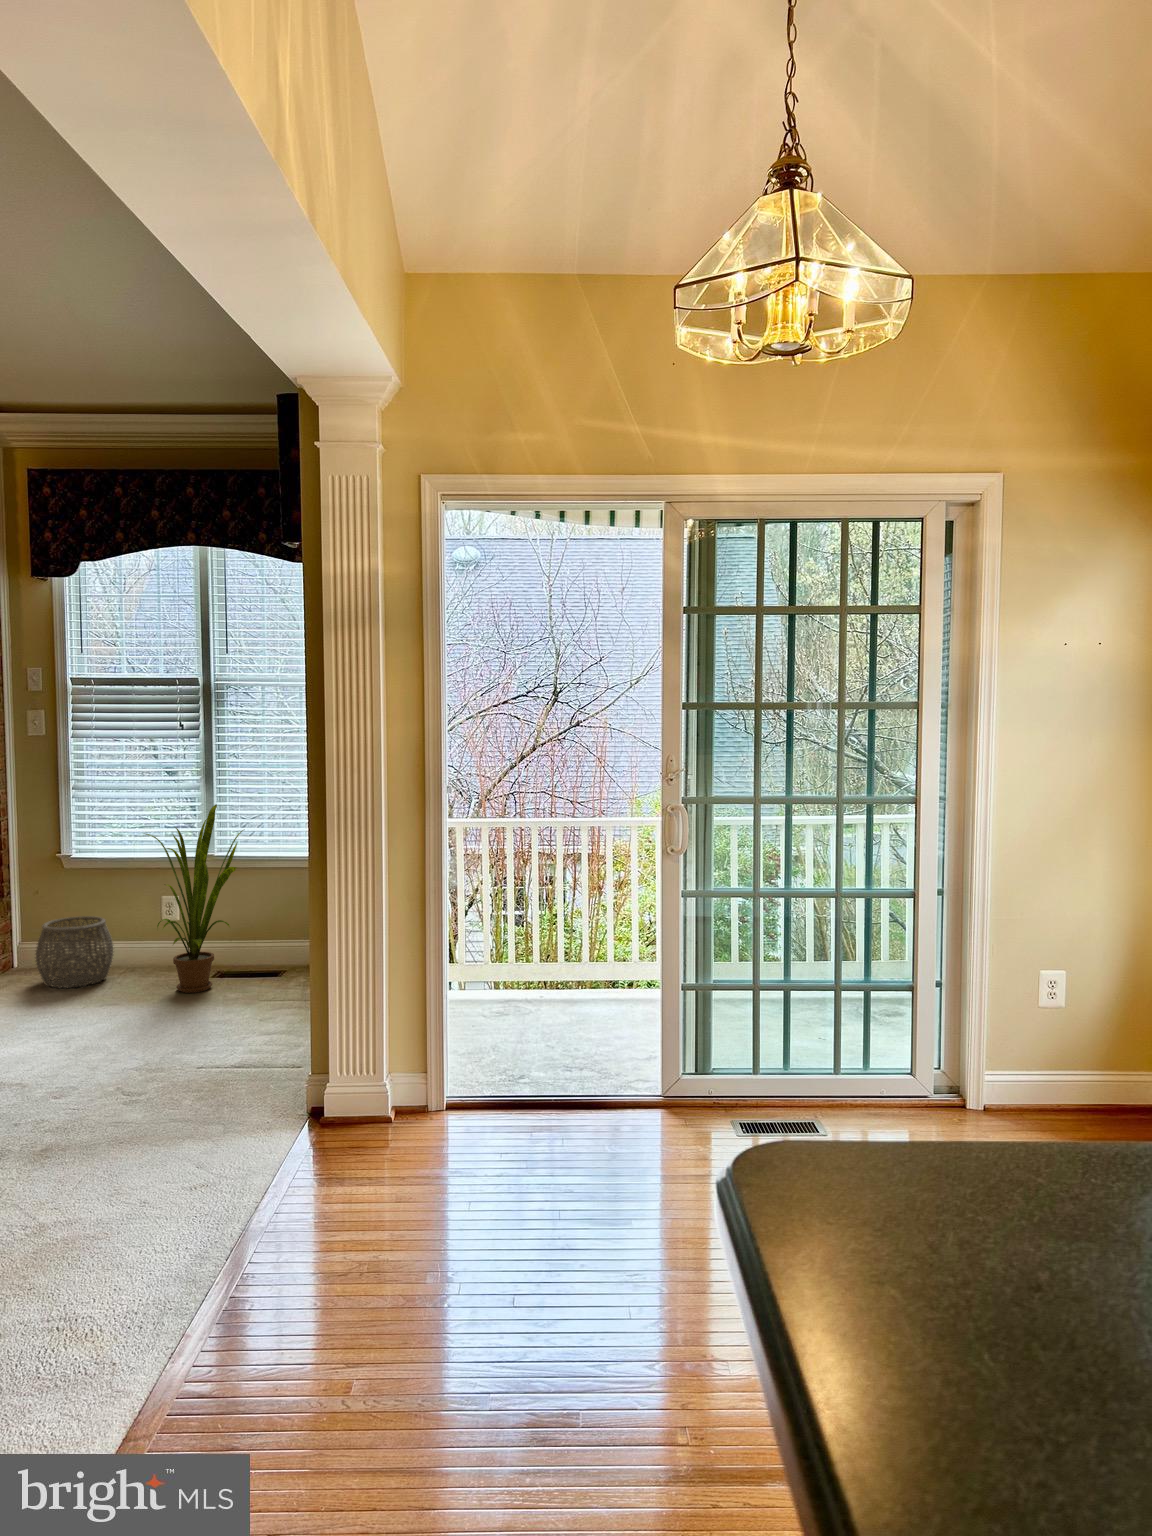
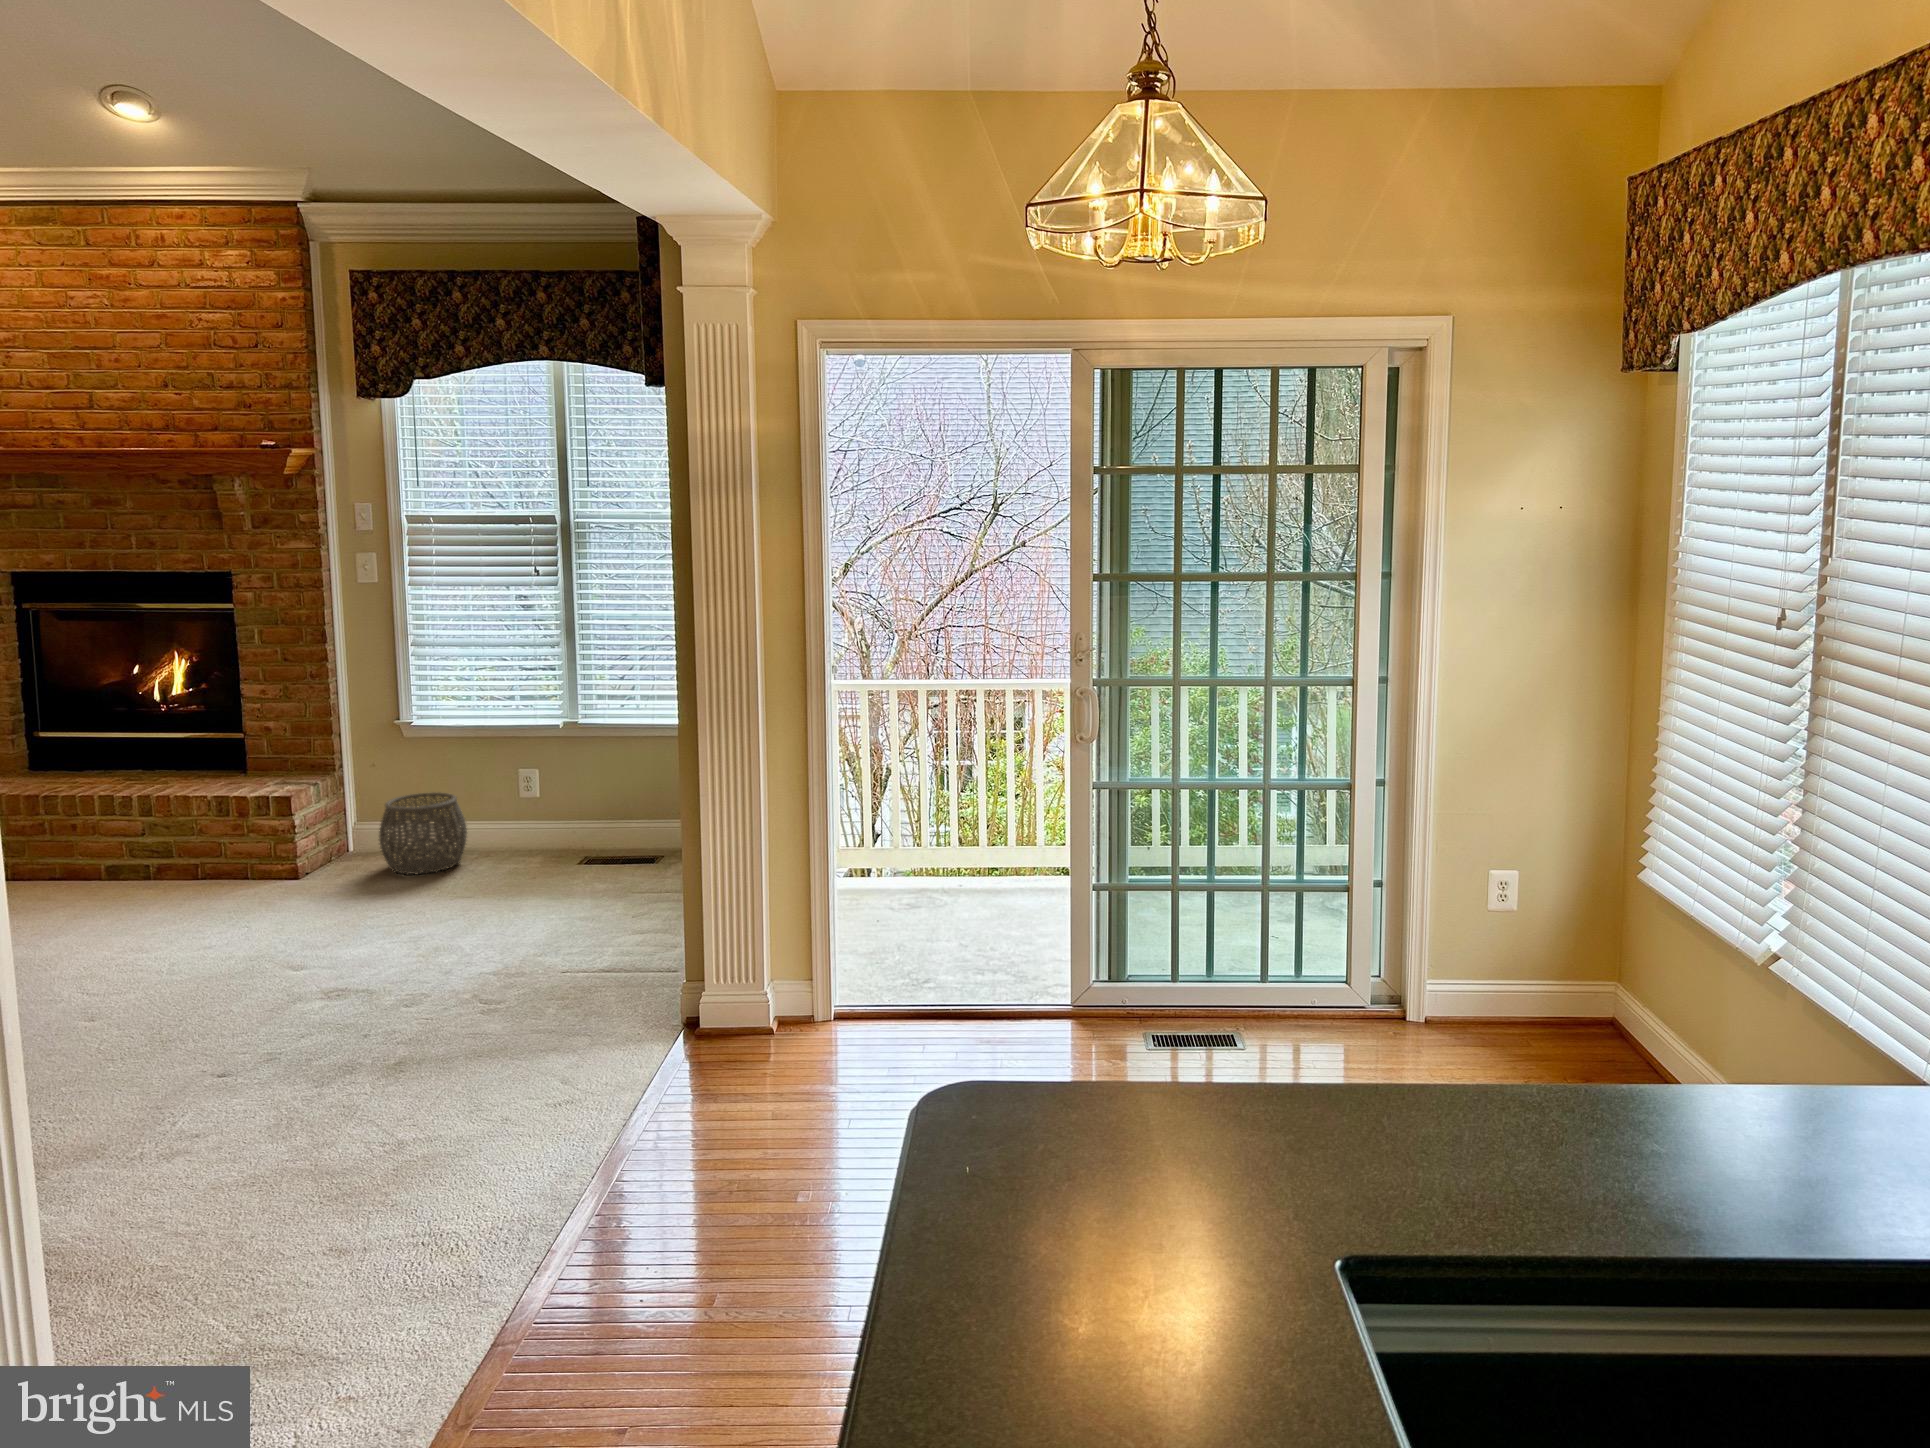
house plant: present [144,804,243,993] -> none [494,665,615,881]

